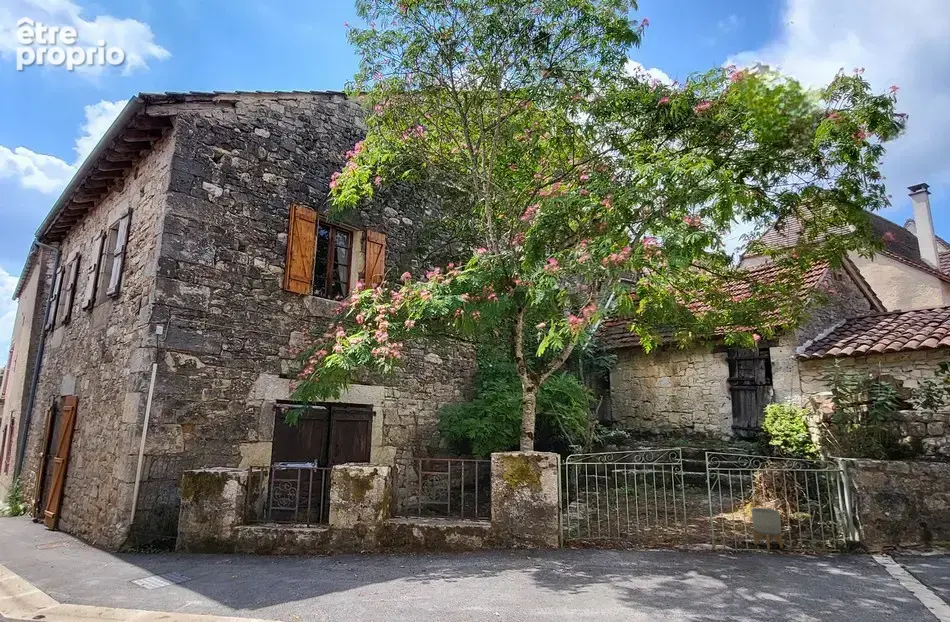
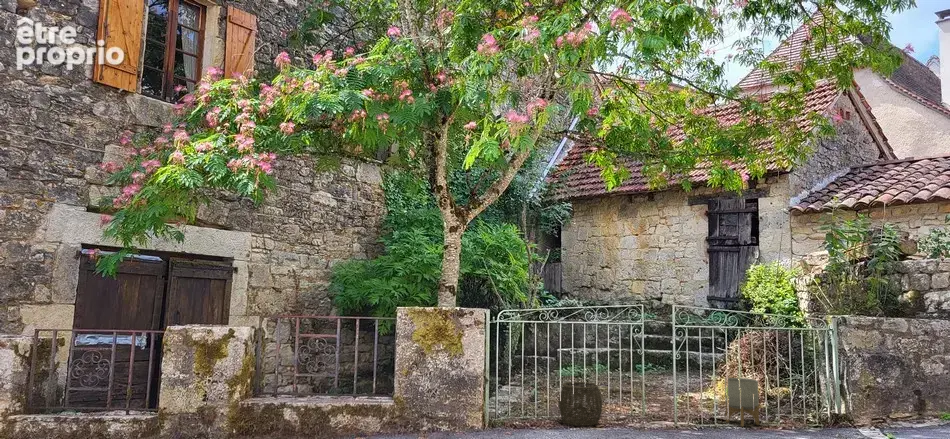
woven basket: none [617,509,653,546] -> present [558,382,603,426]

